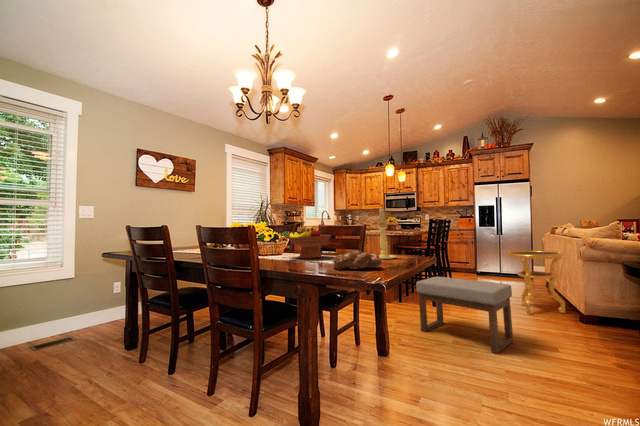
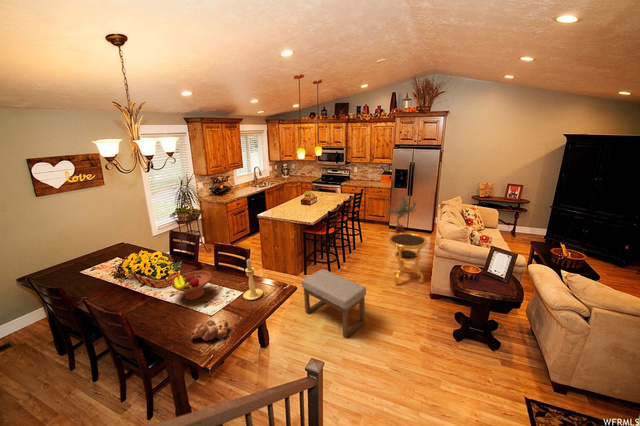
potted tree: none [472,233,515,279] -> present [386,196,416,233]

